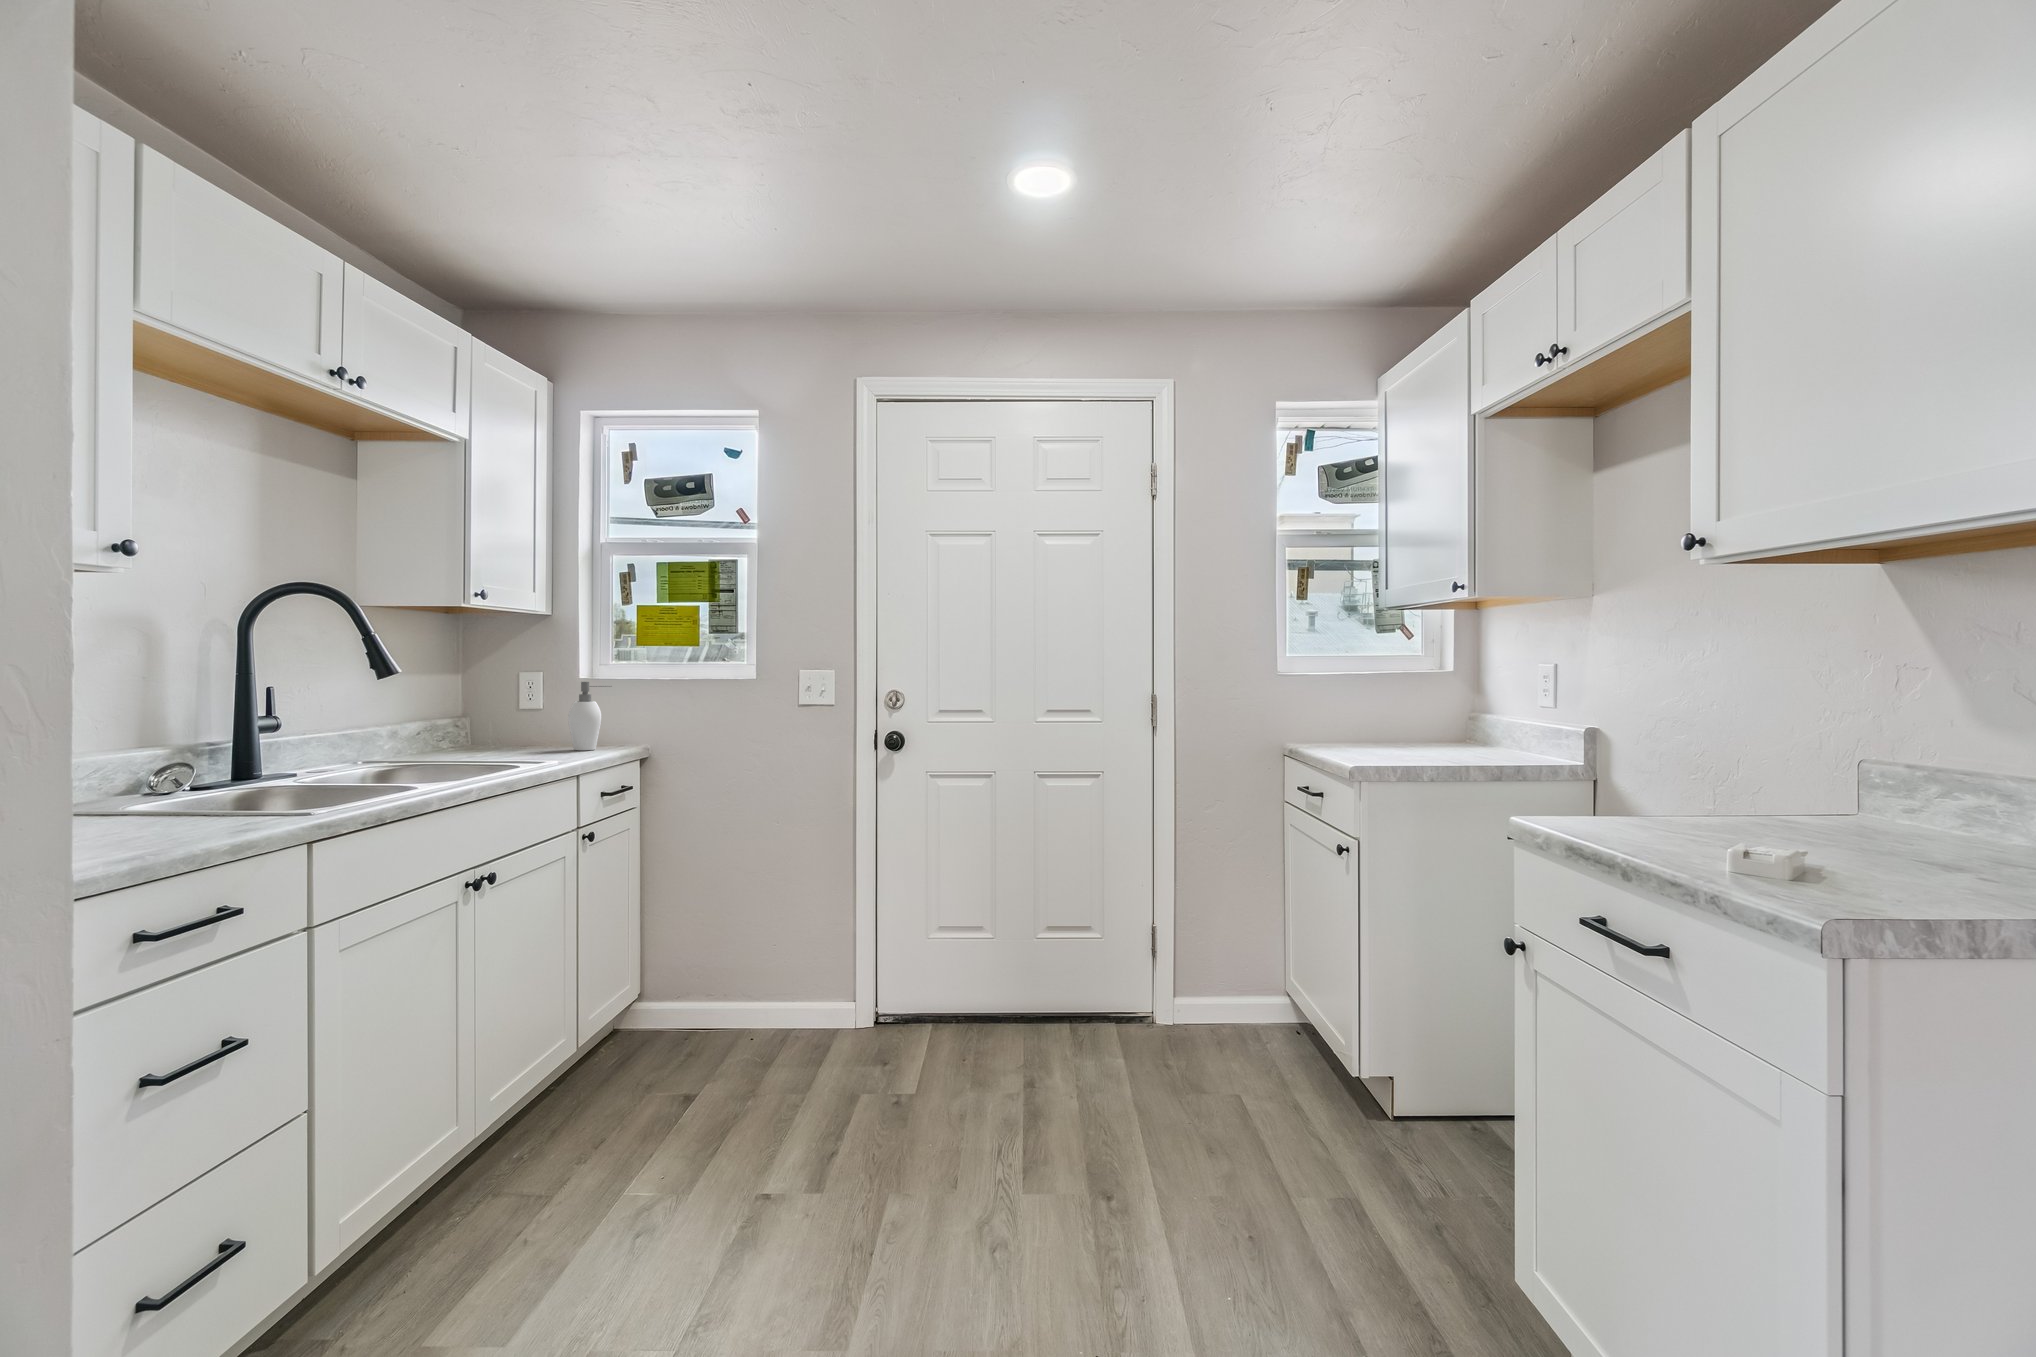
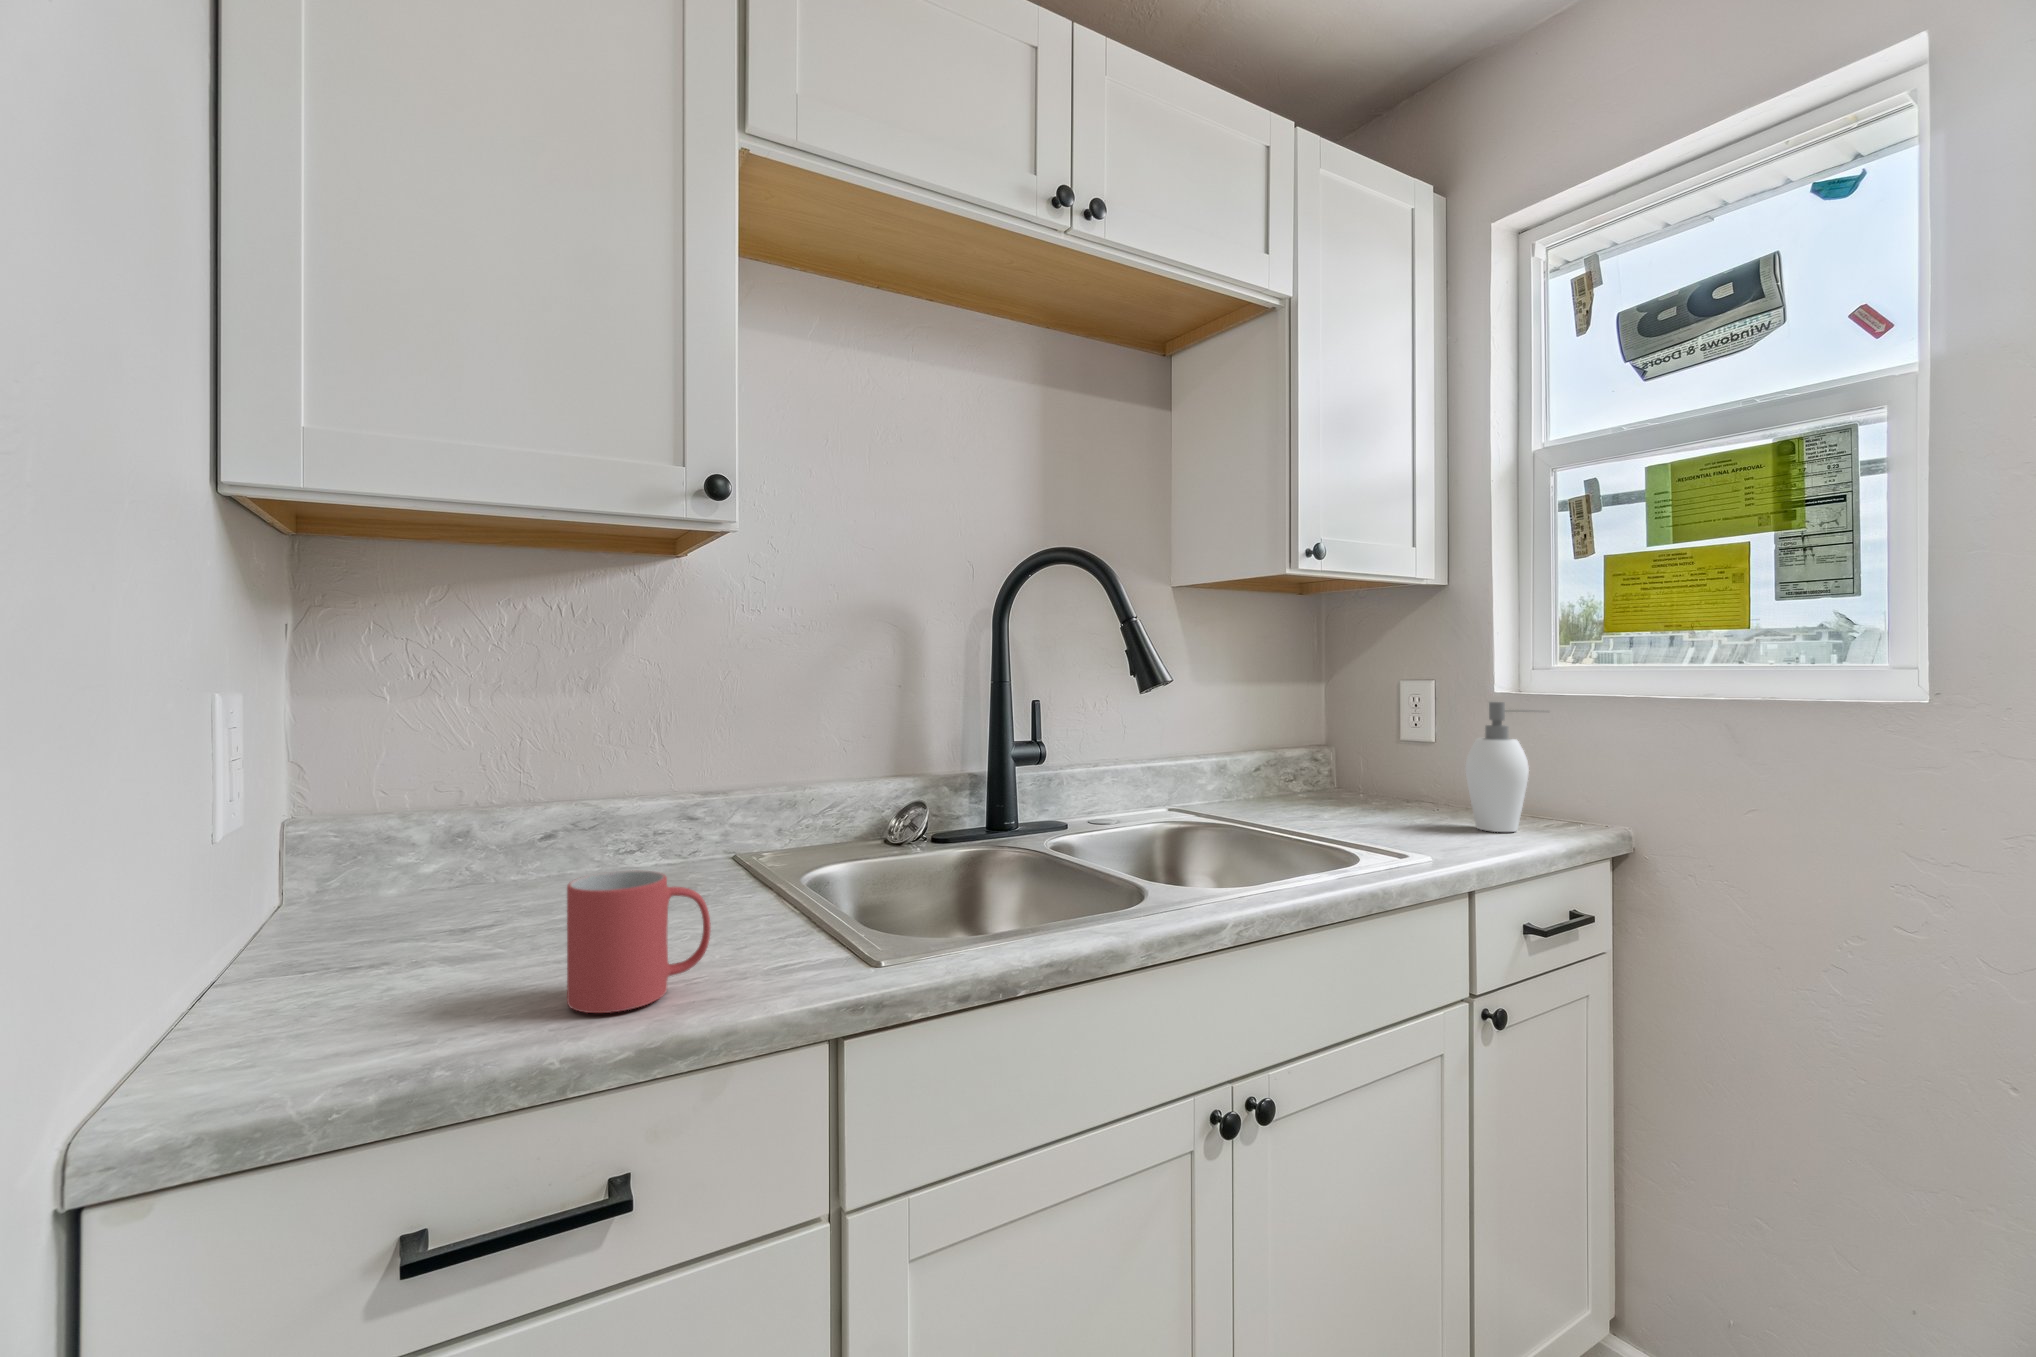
mug: none [148,774,233,843] -> present [567,870,711,1013]

